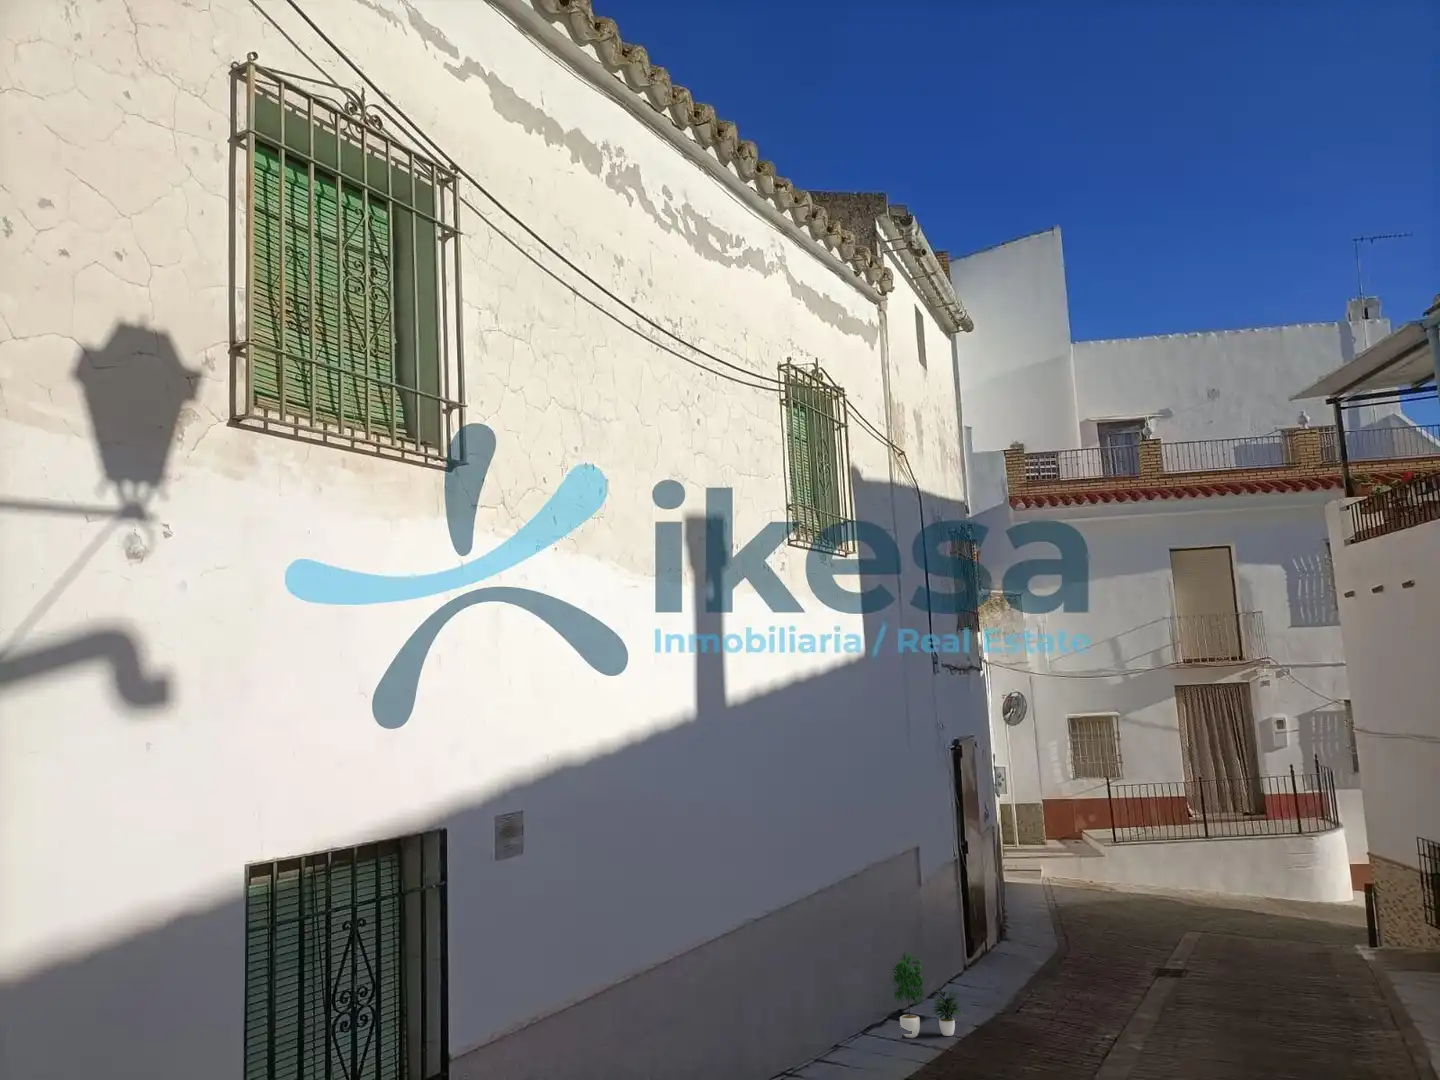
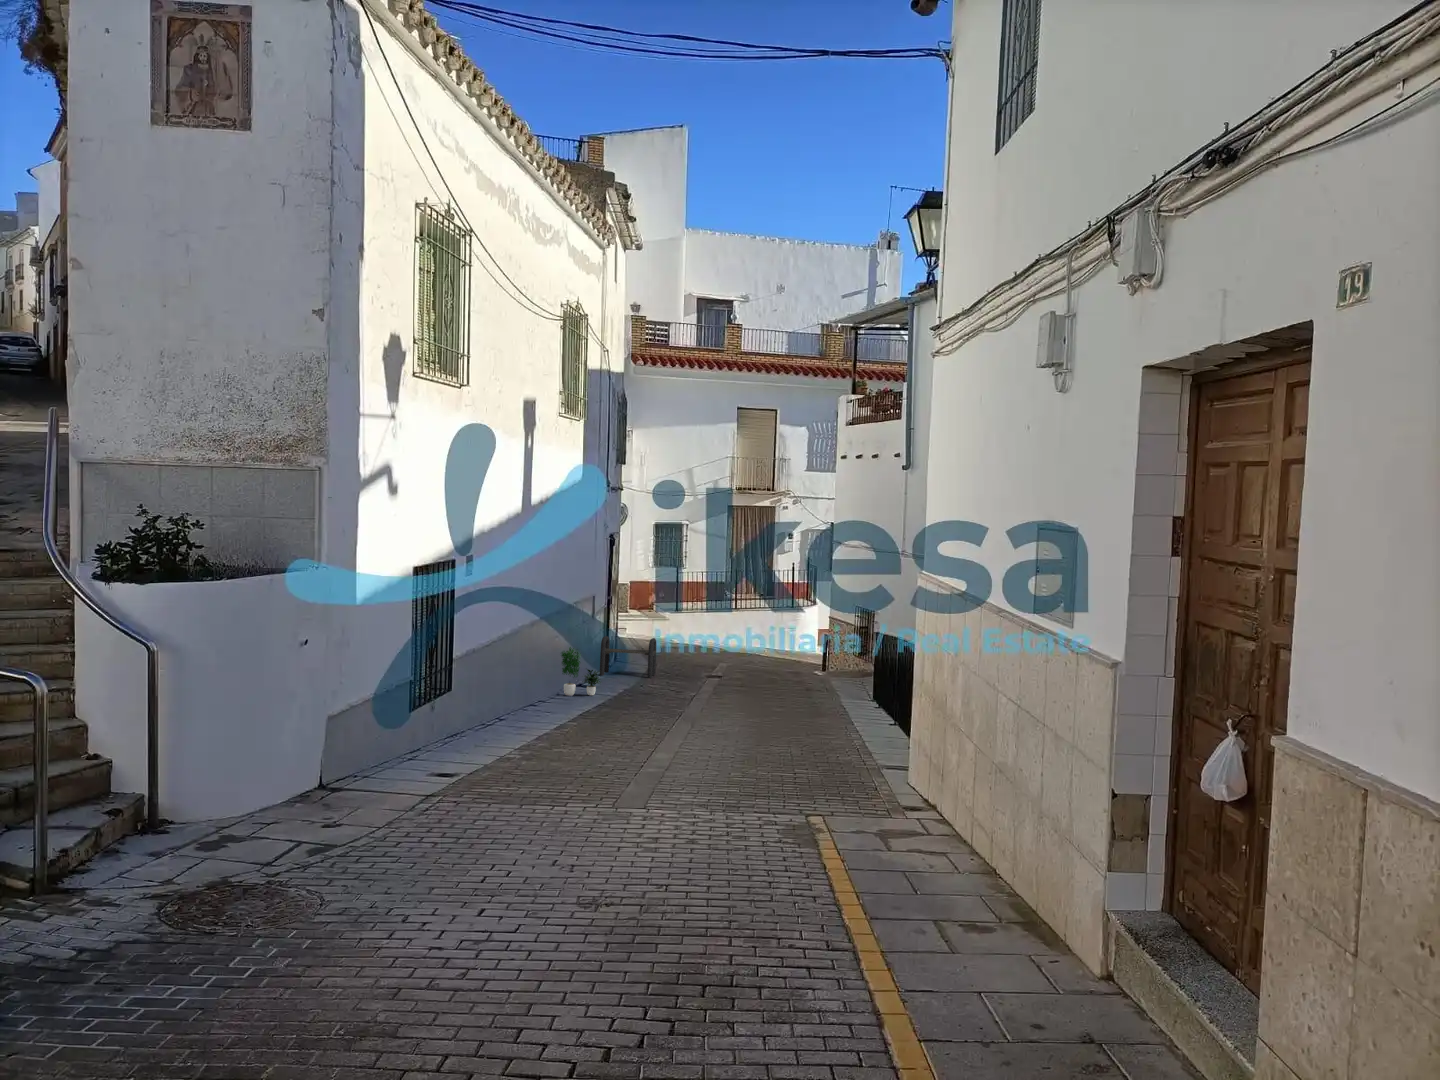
bench: none [980,910,1075,981] -> present [599,636,656,678]

